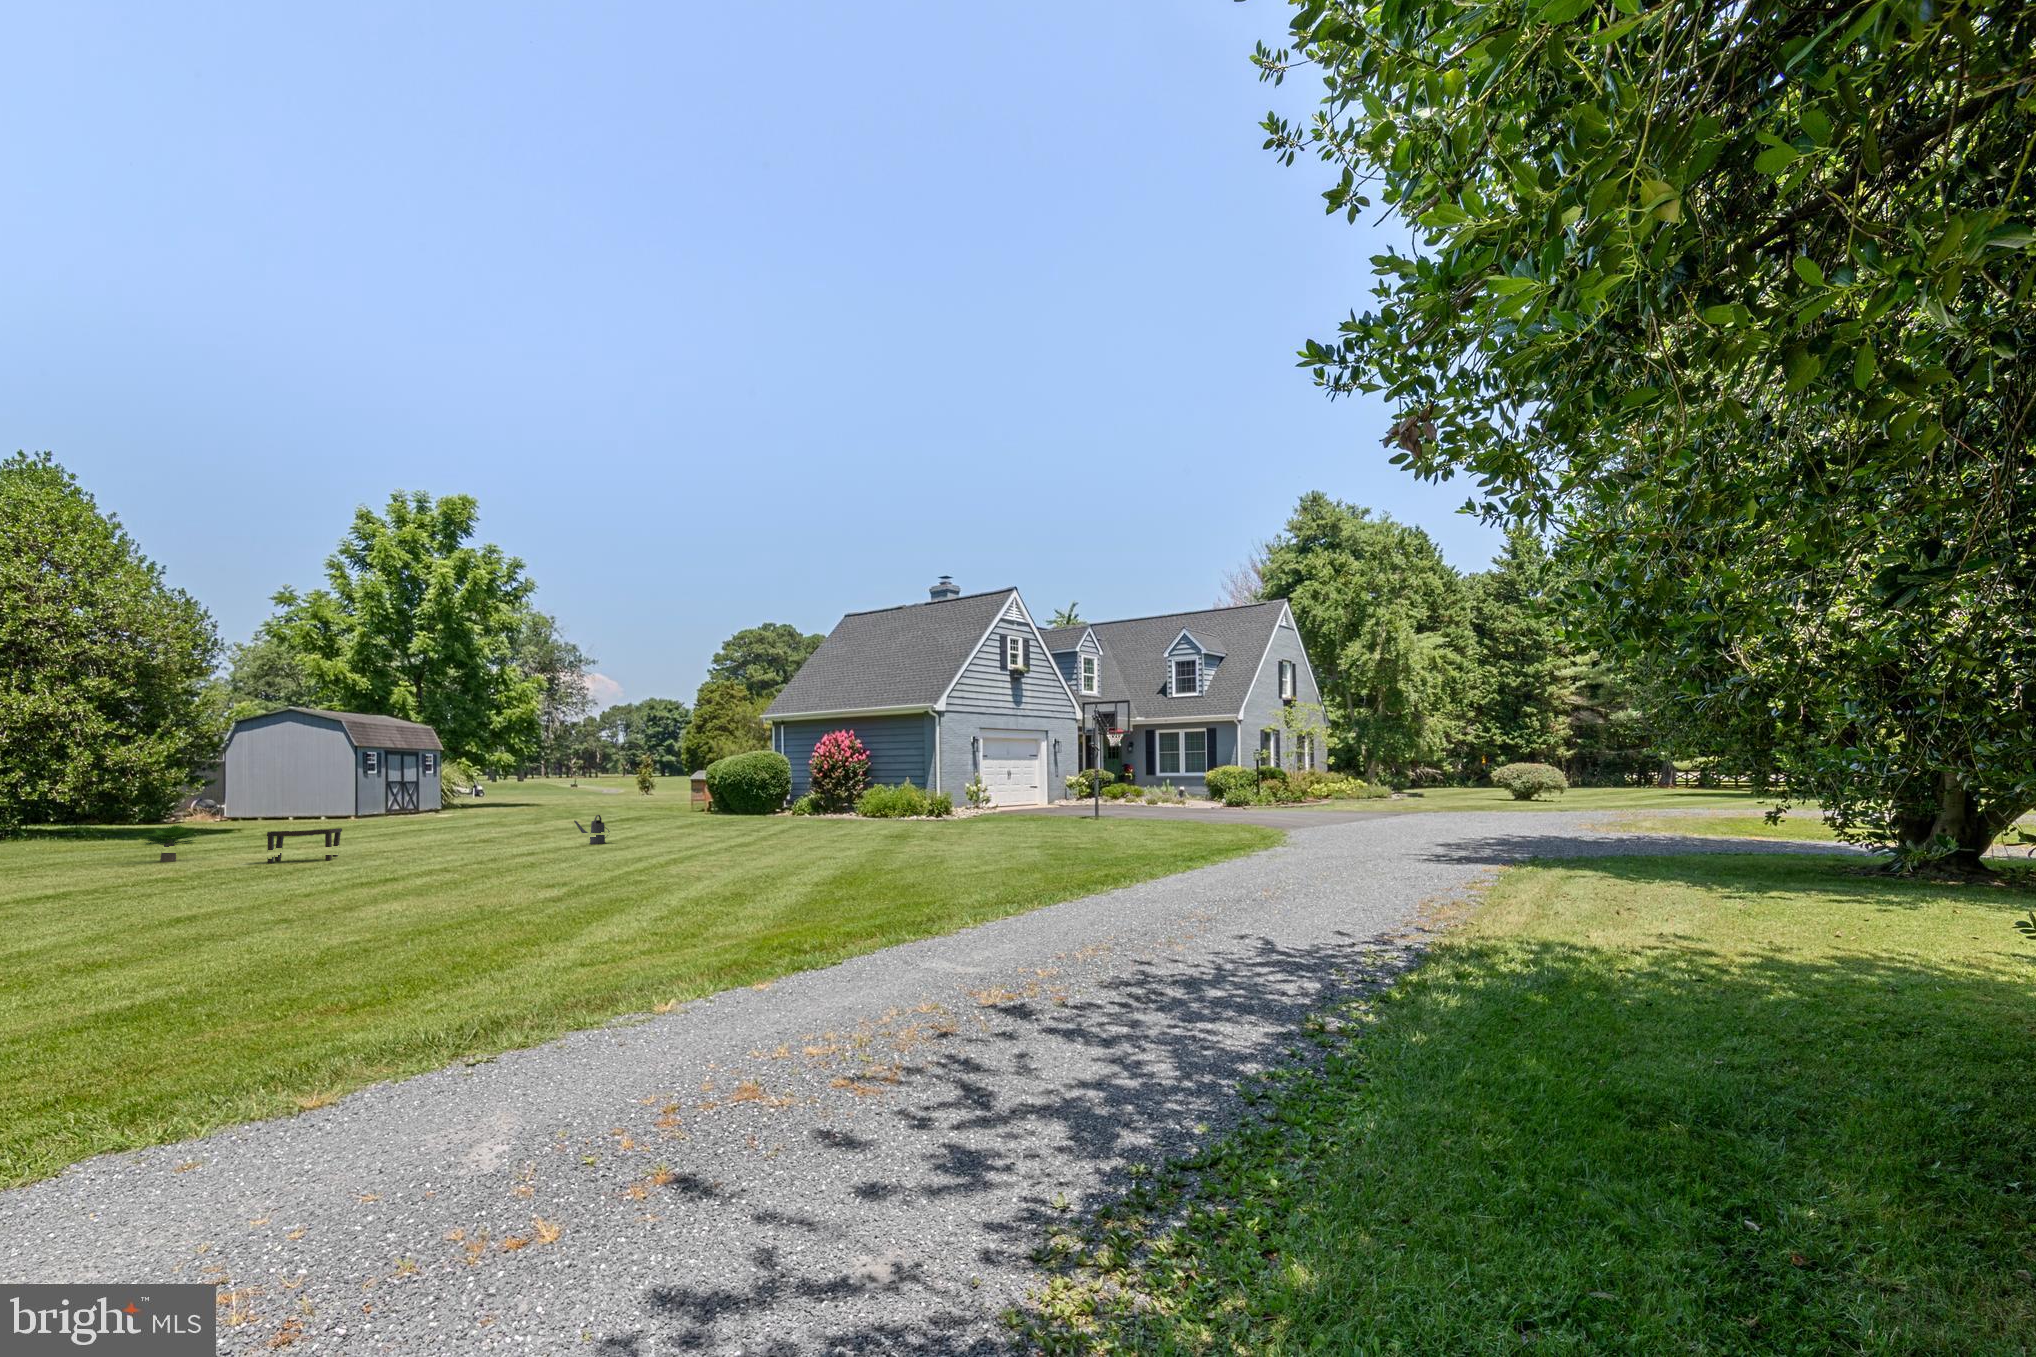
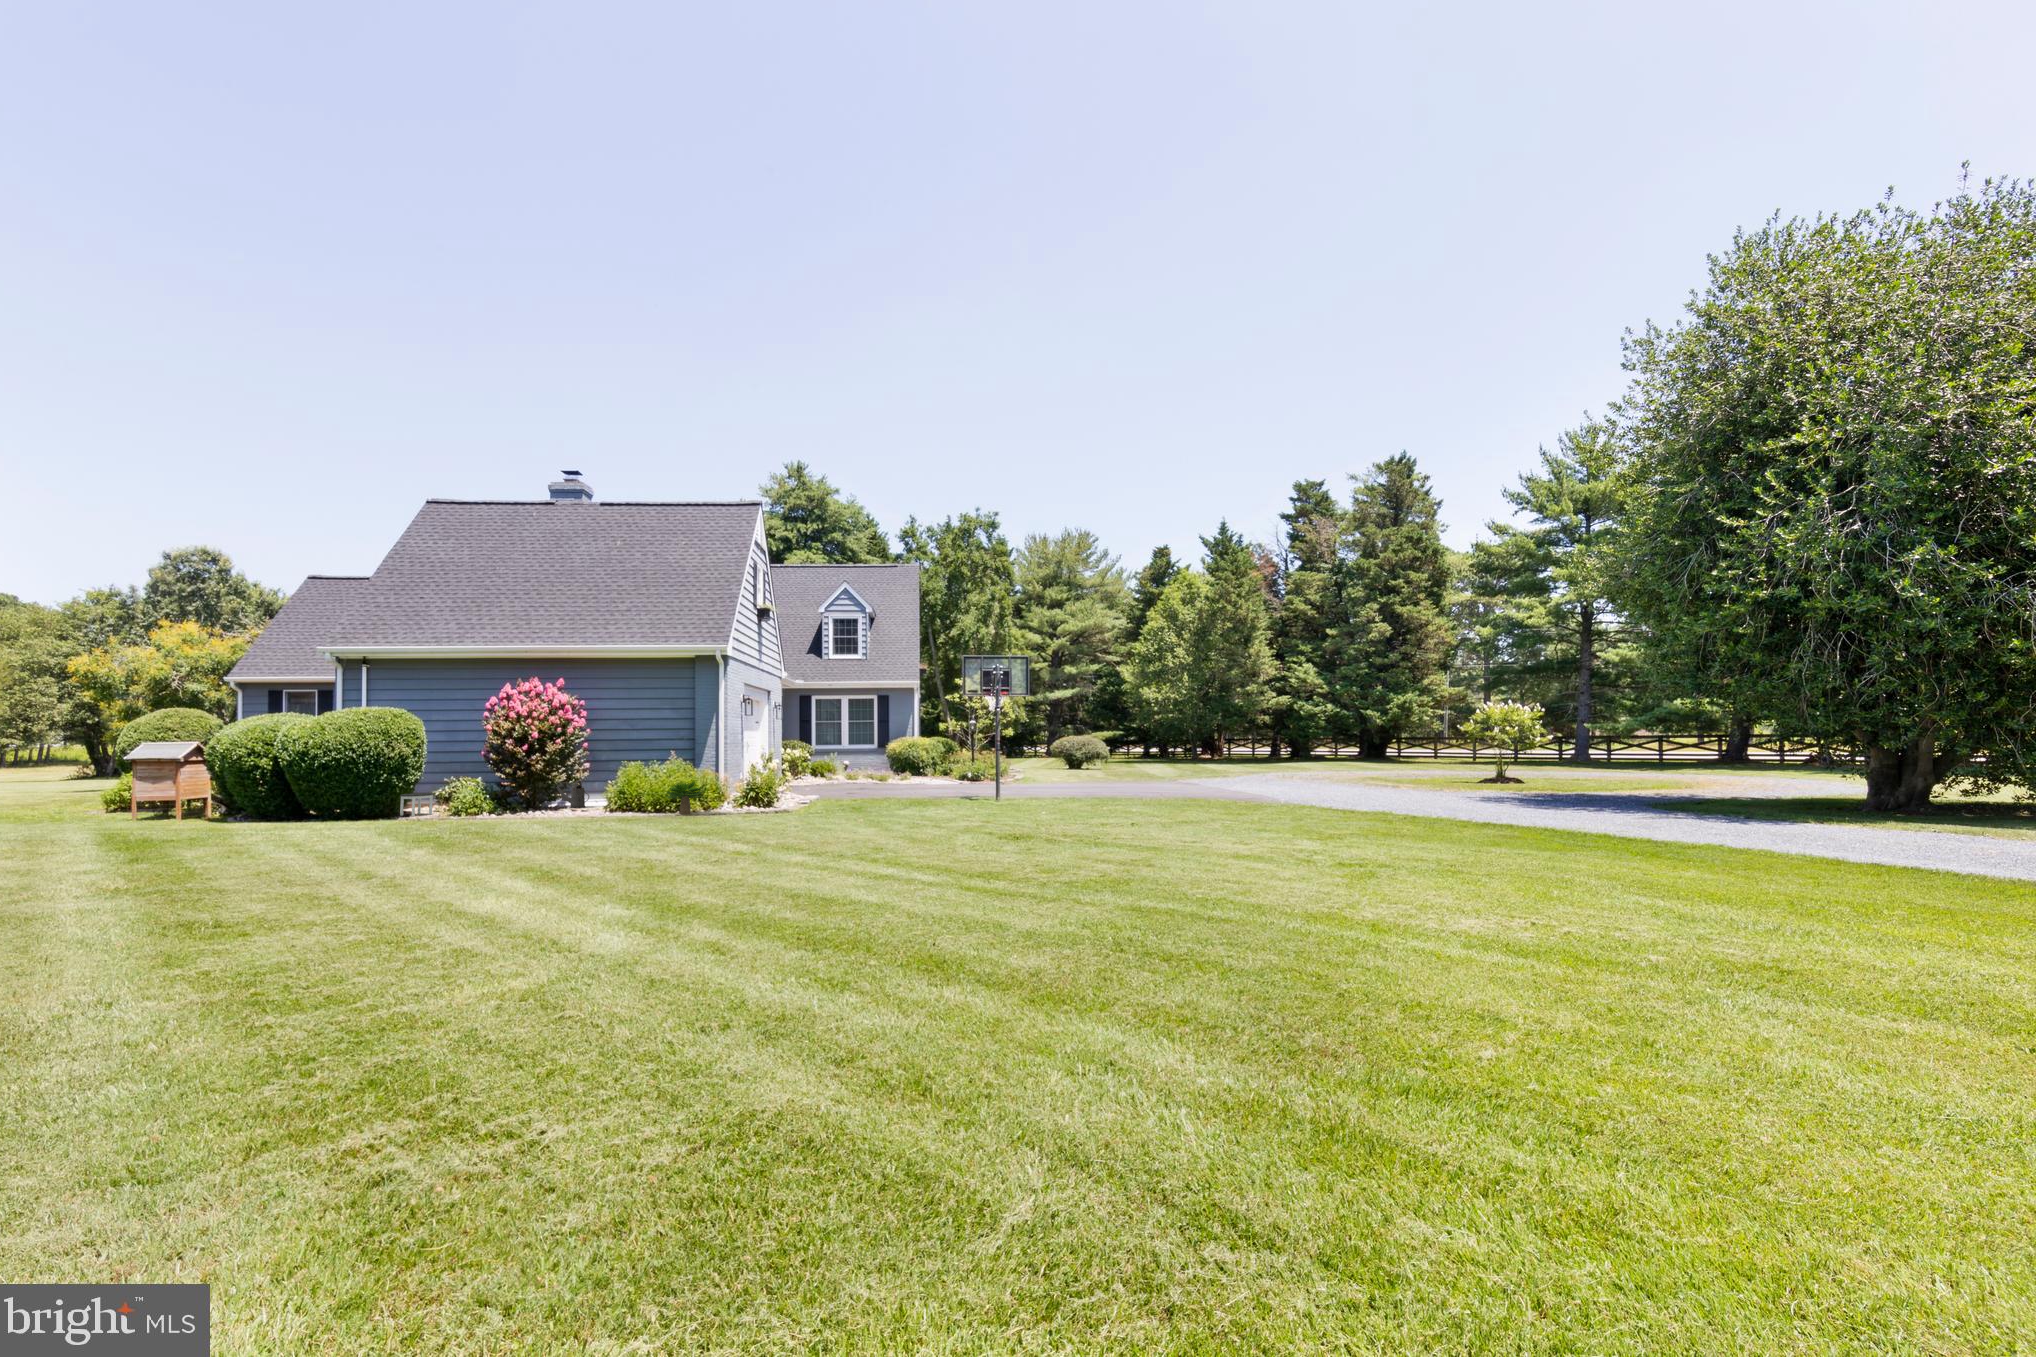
potted plant: present [143,825,195,862] -> present [667,782,703,814]
bench: present [267,828,342,863] -> none [254,790,329,823]
round table: none [414,830,449,855] -> present [400,793,433,816]

